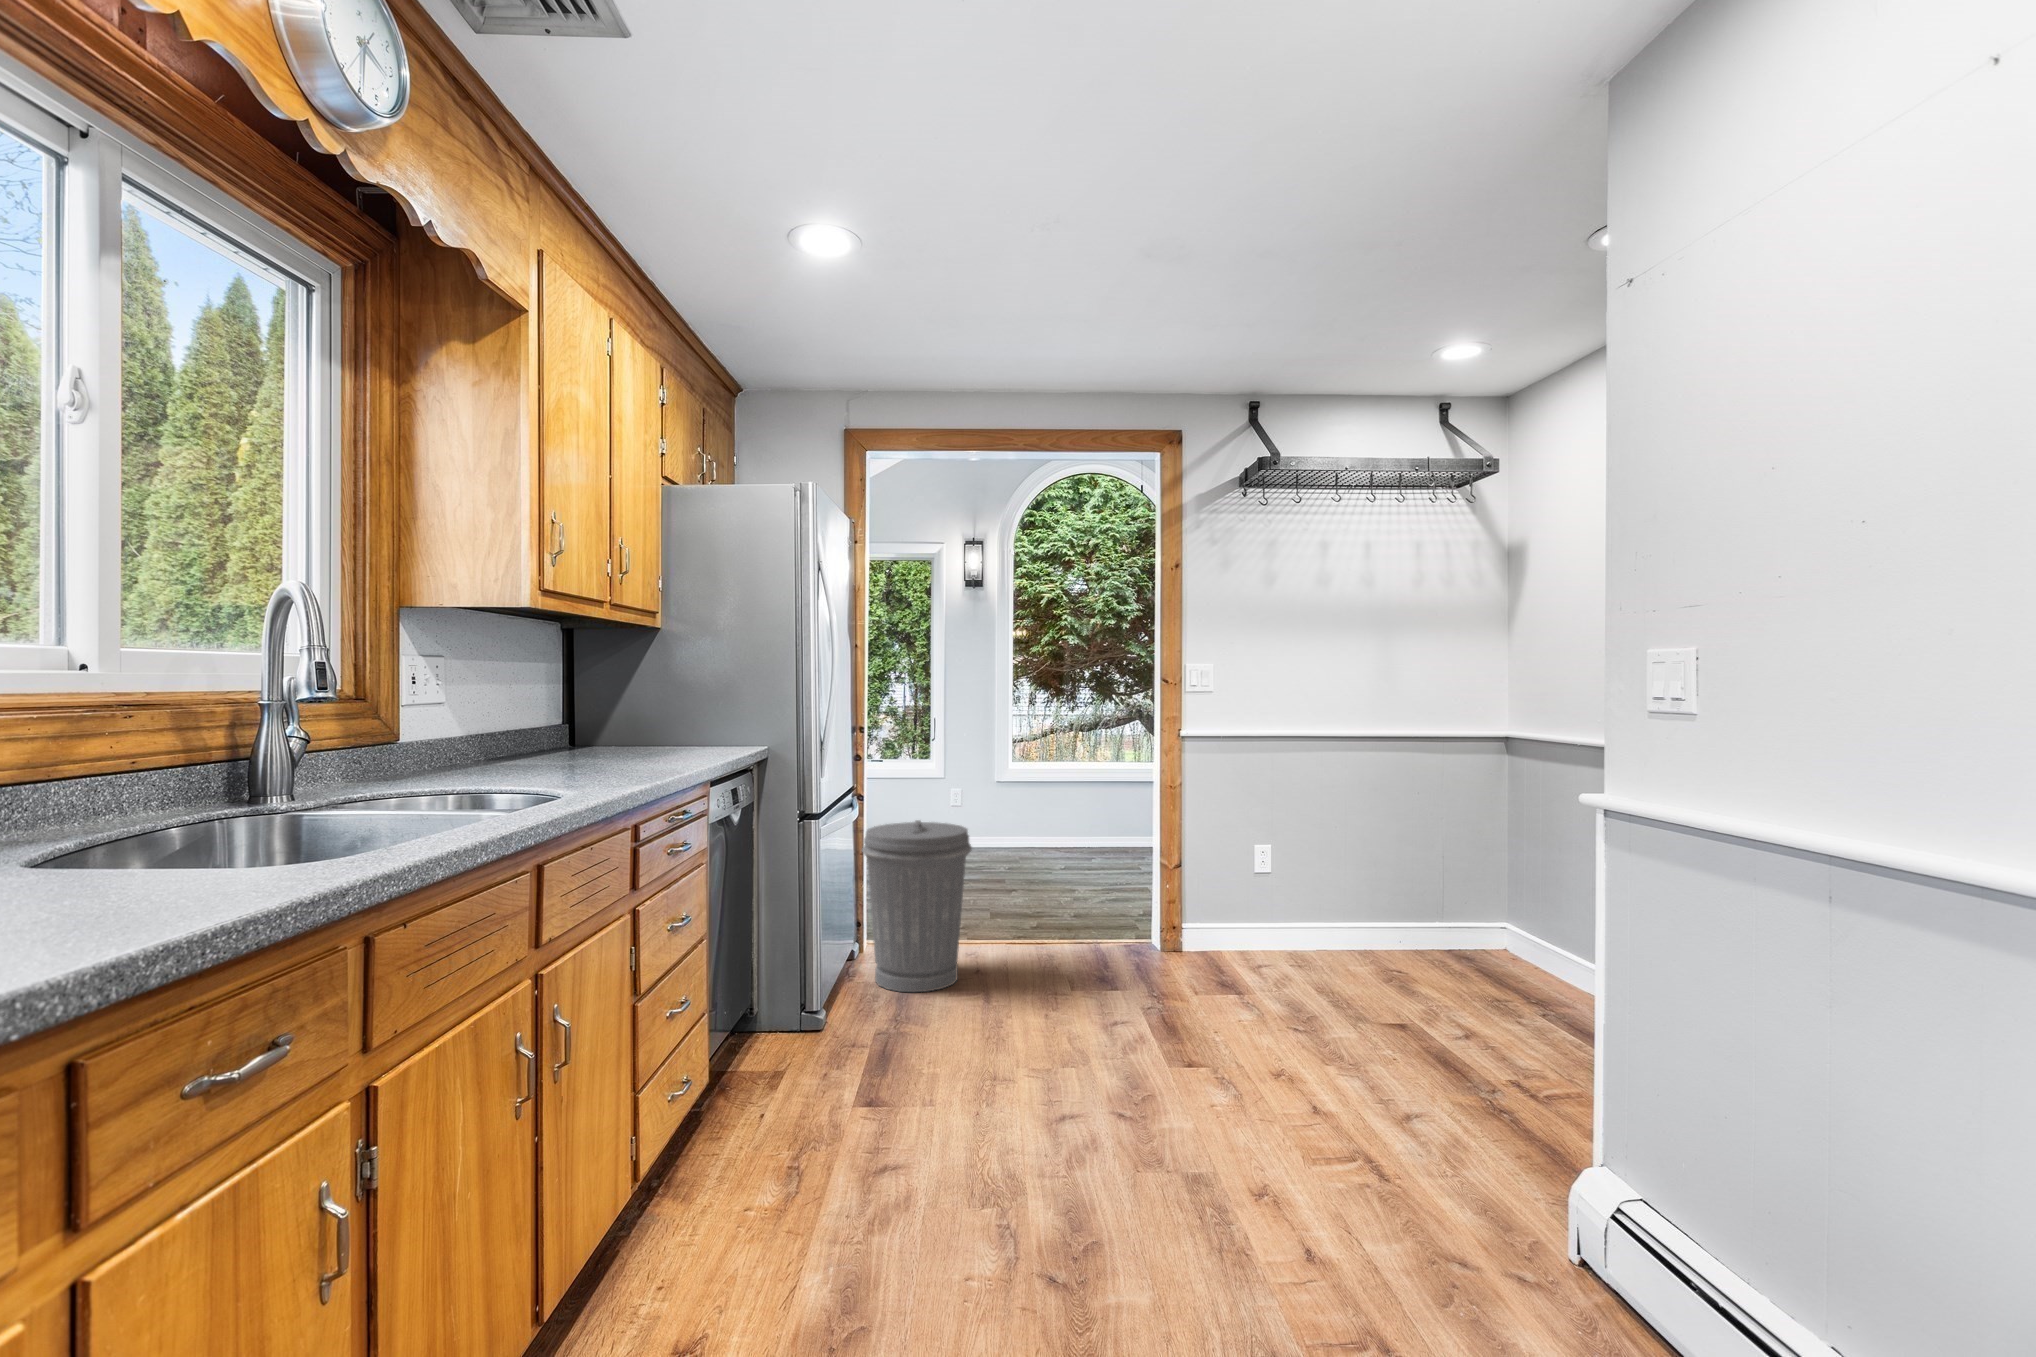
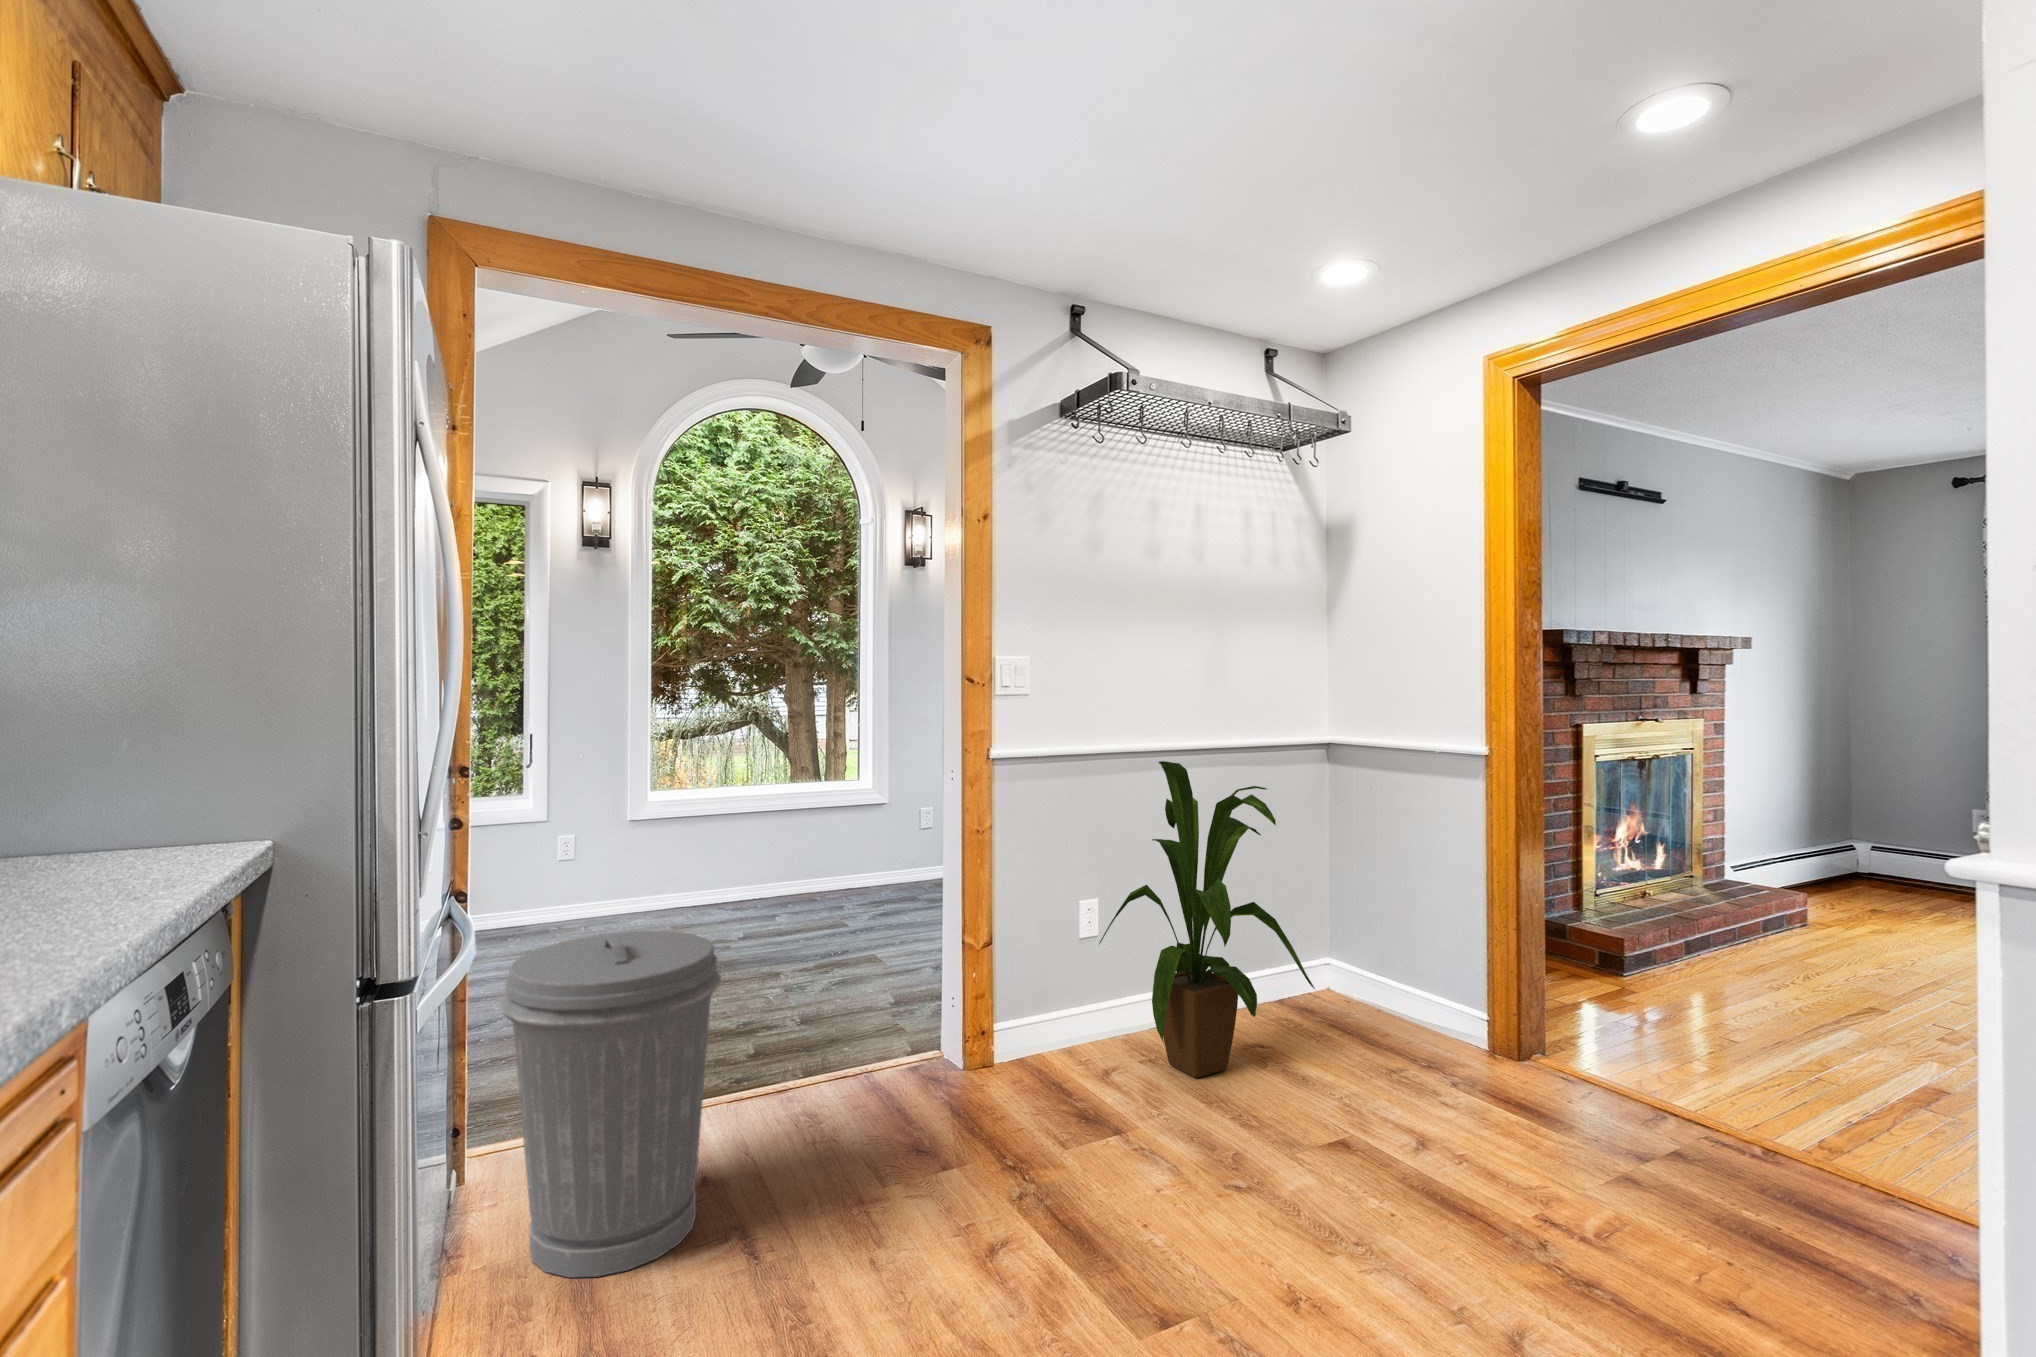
house plant: none [1258,742,1414,979] -> present [1099,761,1315,1078]

